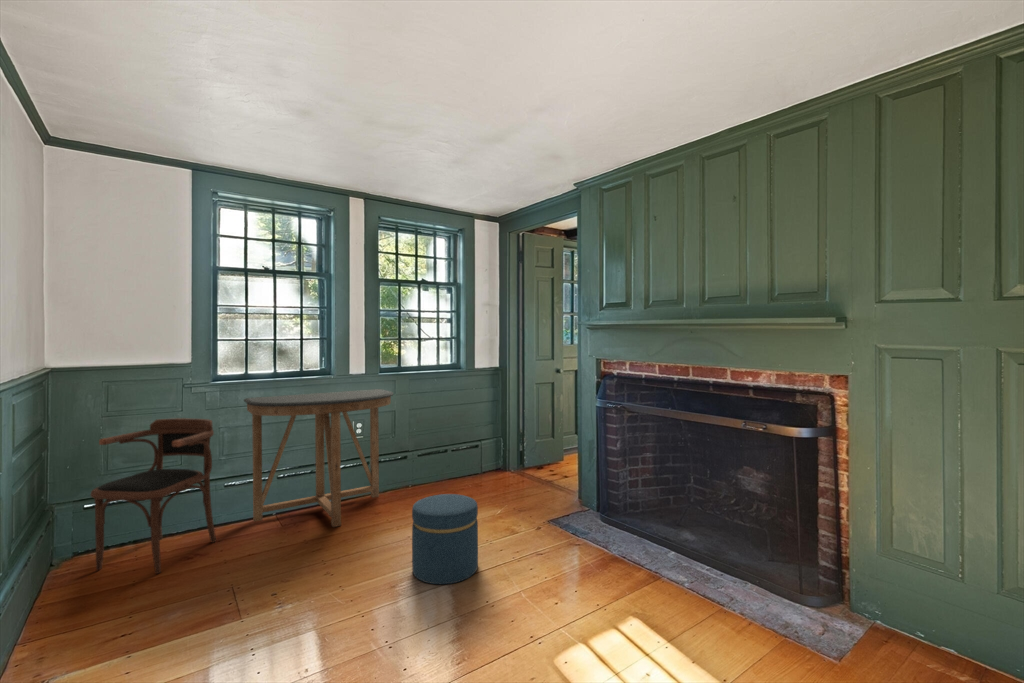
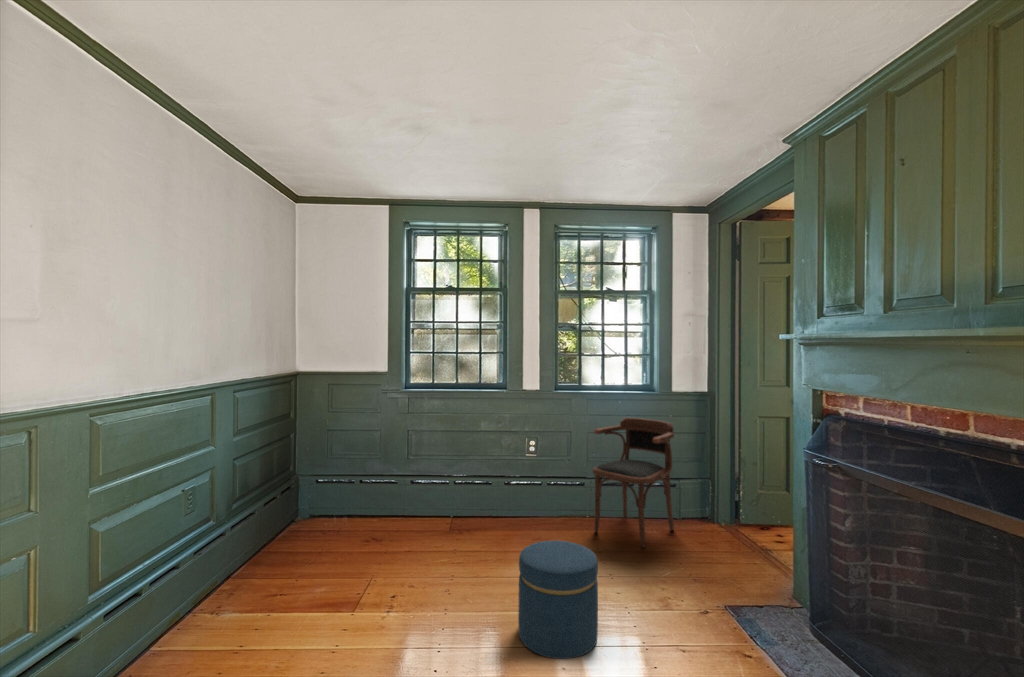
console table: present [244,389,393,527] -> none [421,407,560,547]
armchair: present [91,418,216,574] -> present [593,418,674,548]

